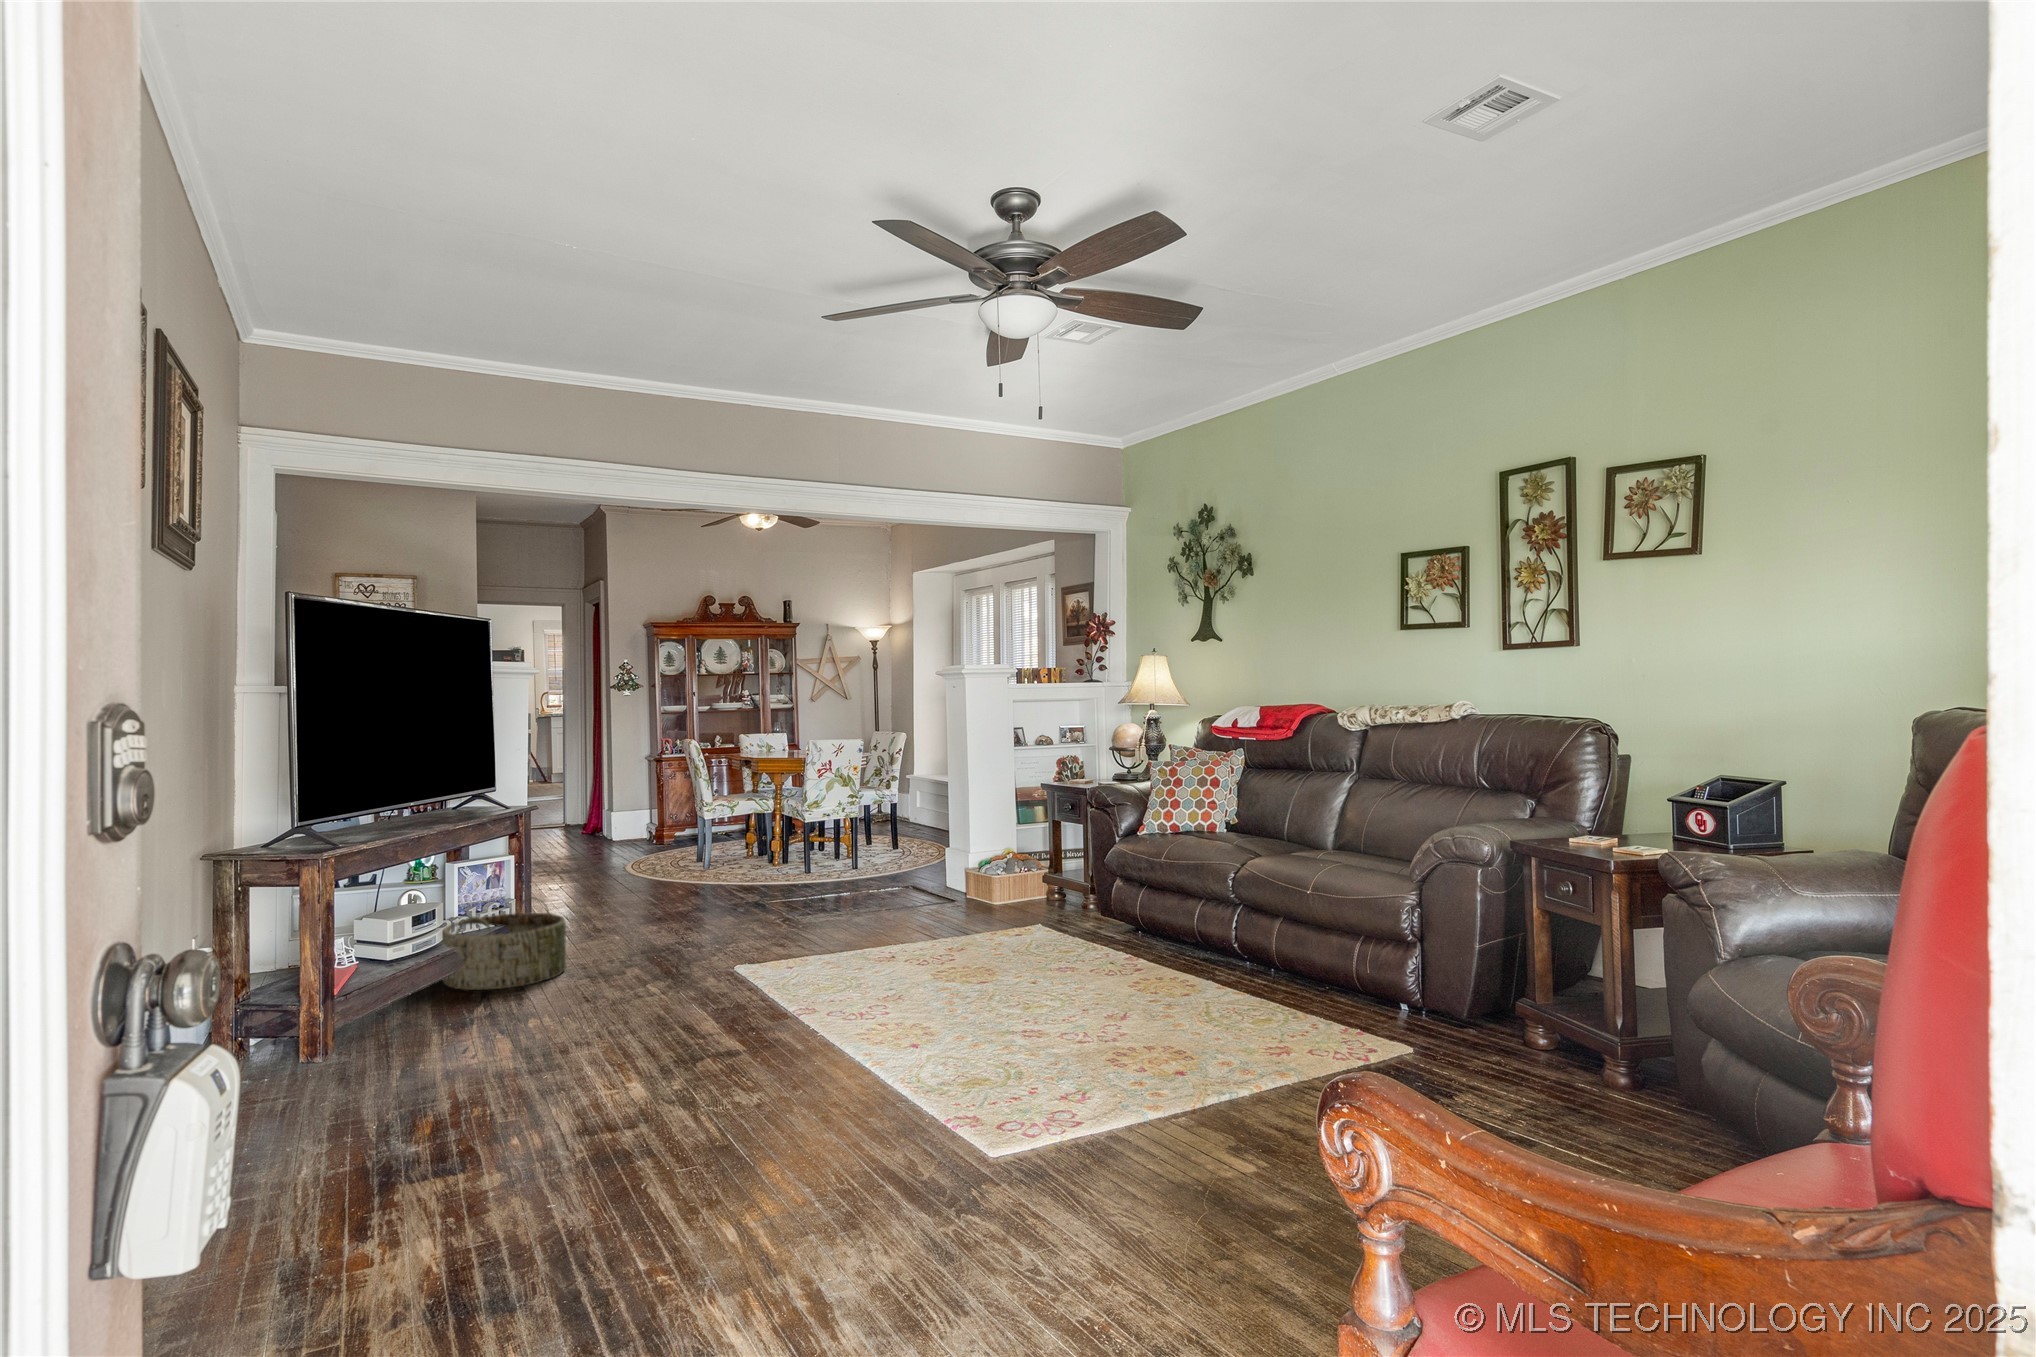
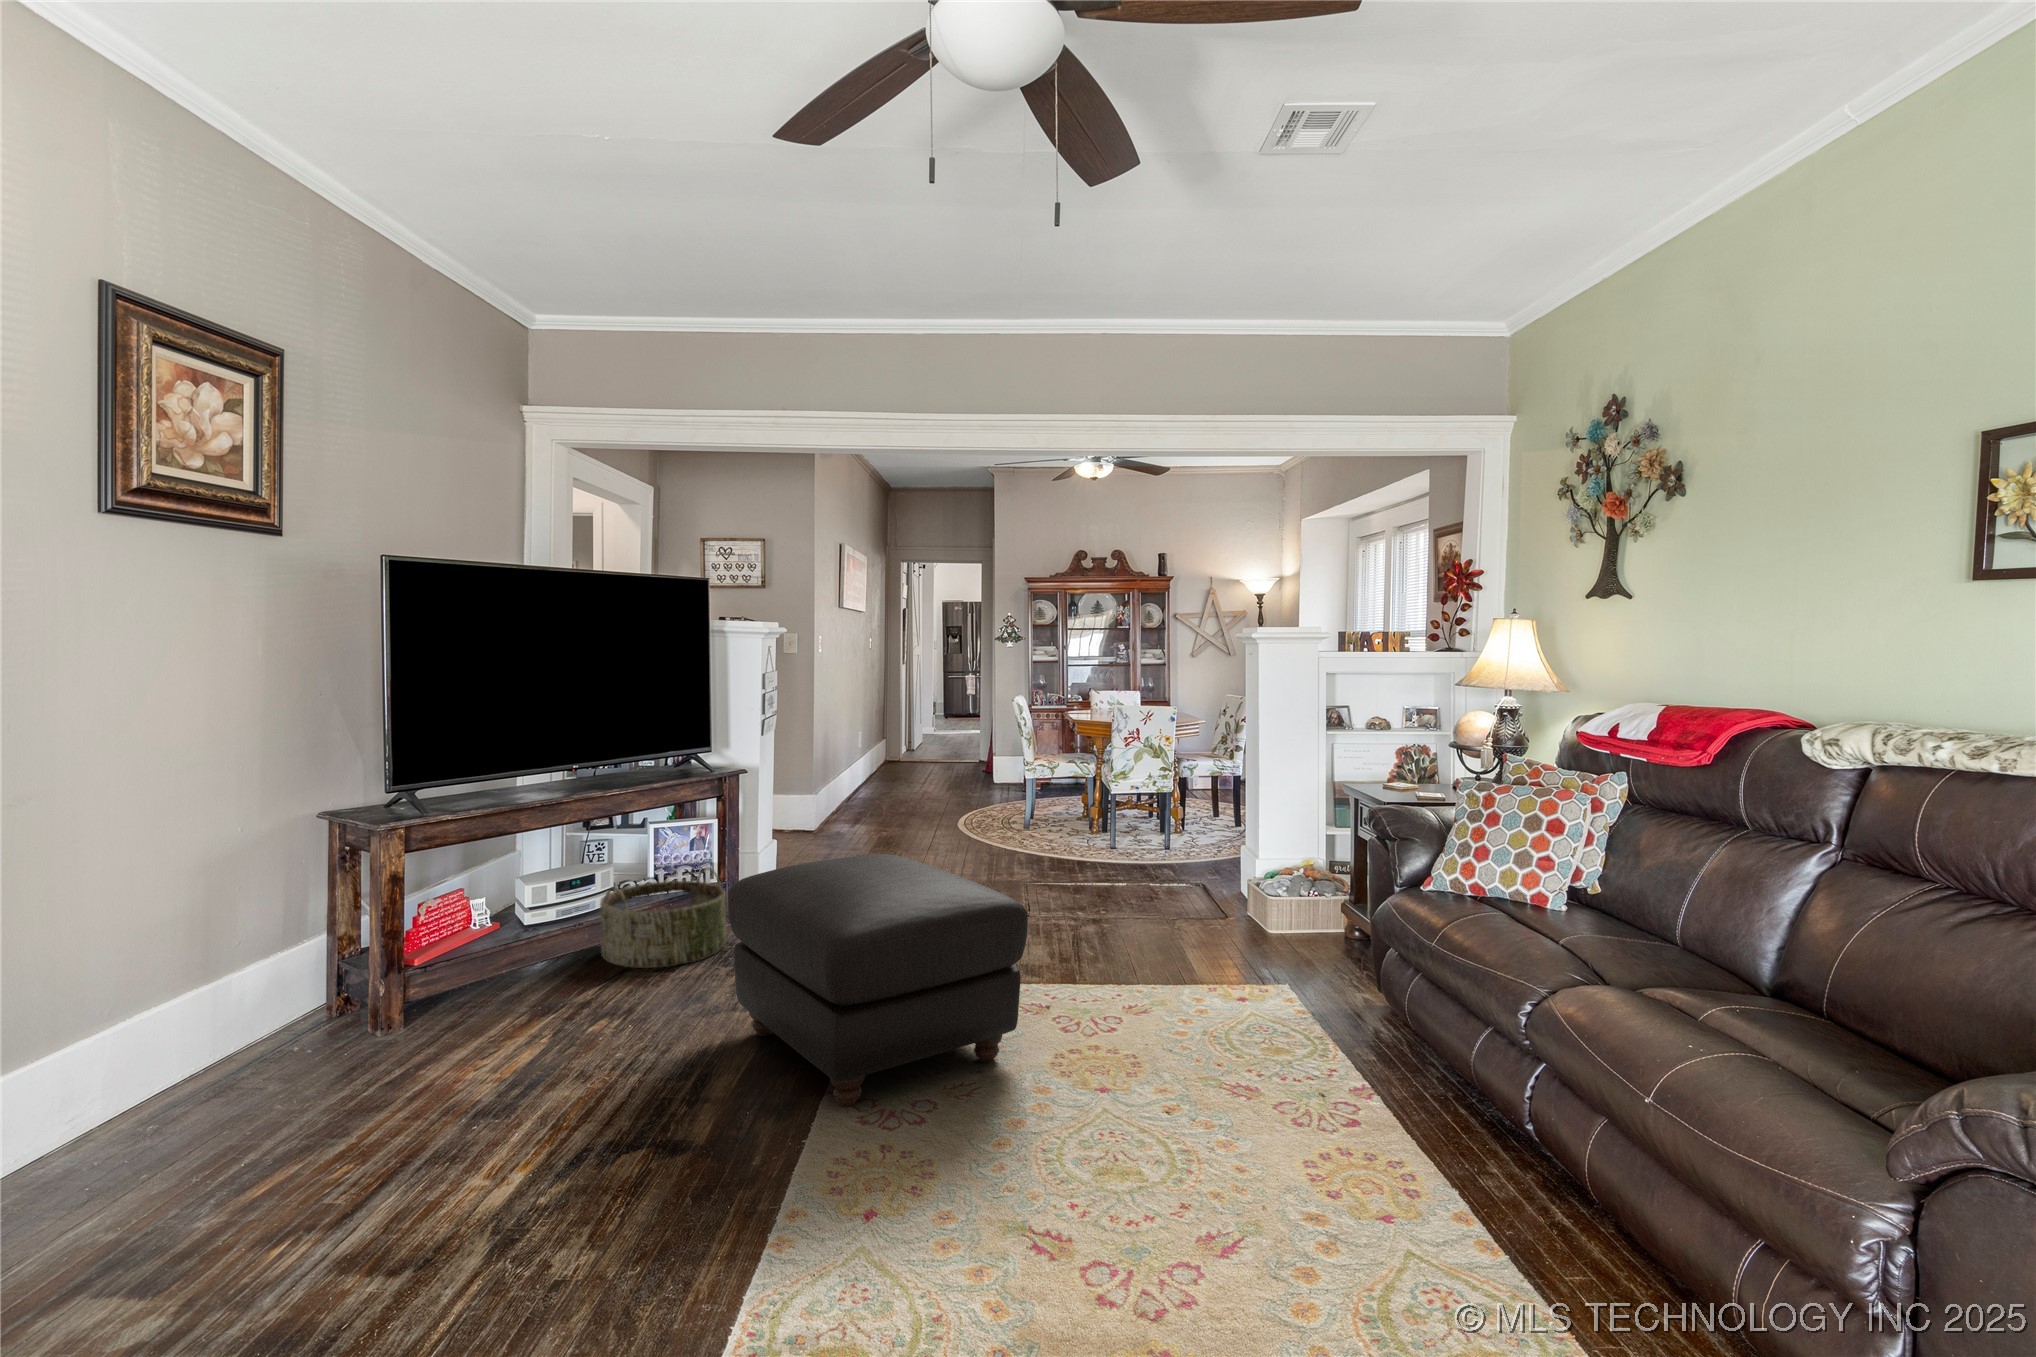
ottoman: none [667,846,919,1016] -> present [728,854,1028,1107]

